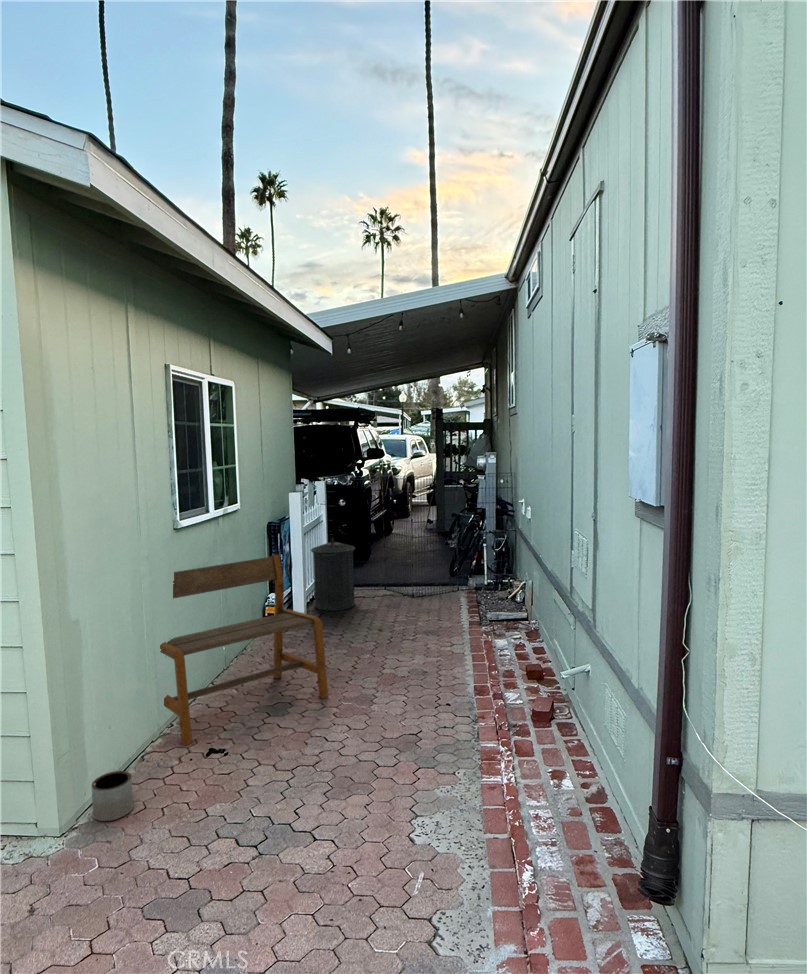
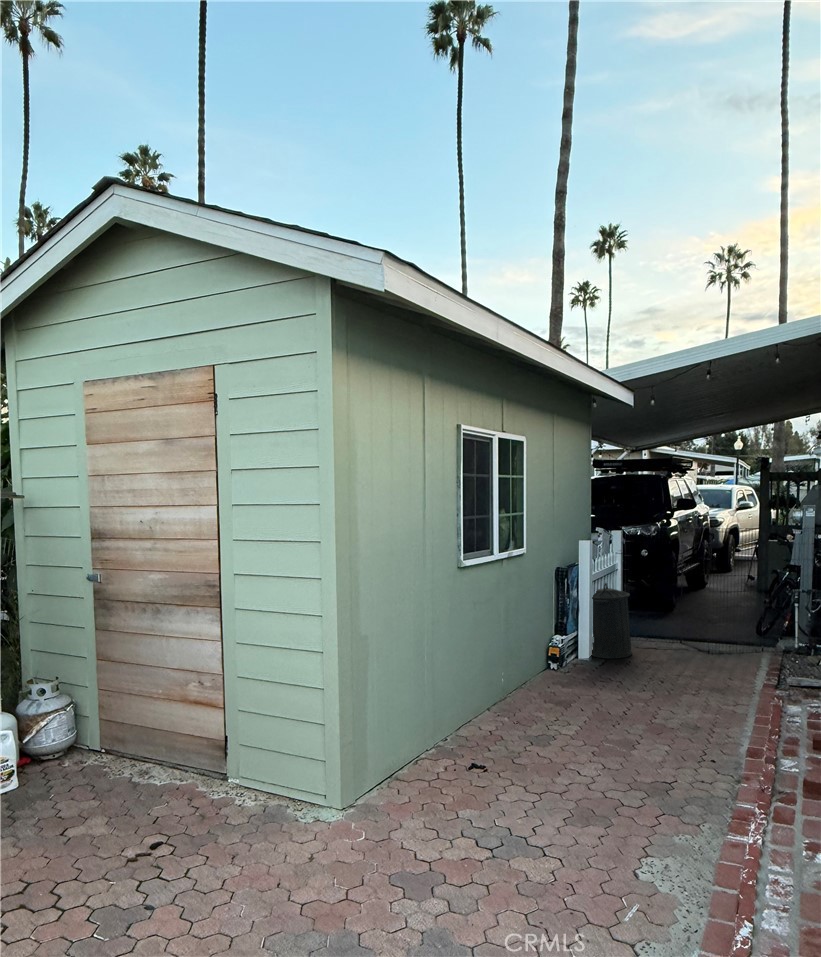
bench: present [160,555,328,746] -> none [422,596,583,762]
planter: present [91,771,134,821] -> none [369,769,400,808]

